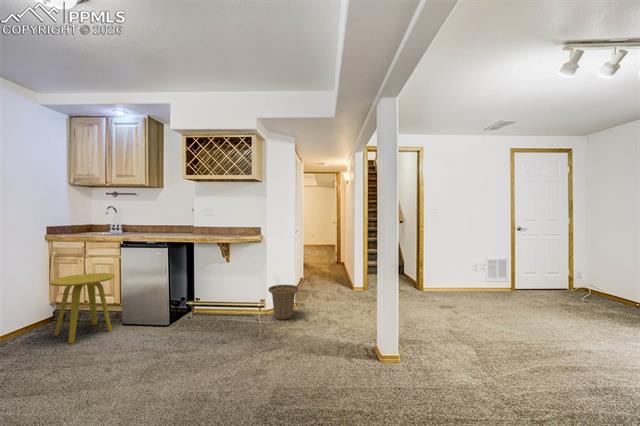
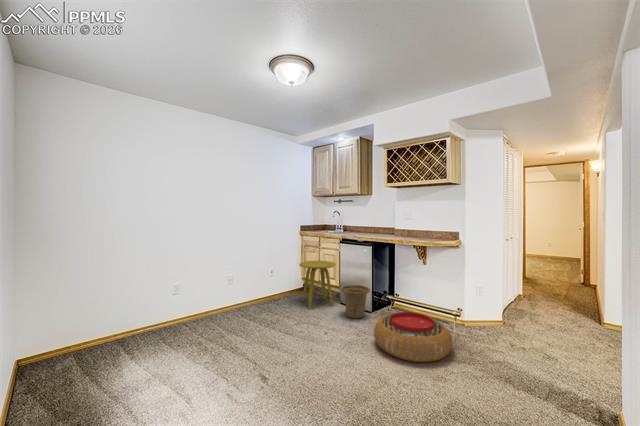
basket: present [268,285,299,320] -> present [341,285,370,319]
pouf: none [180,312,264,365] -> present [374,312,453,362]

